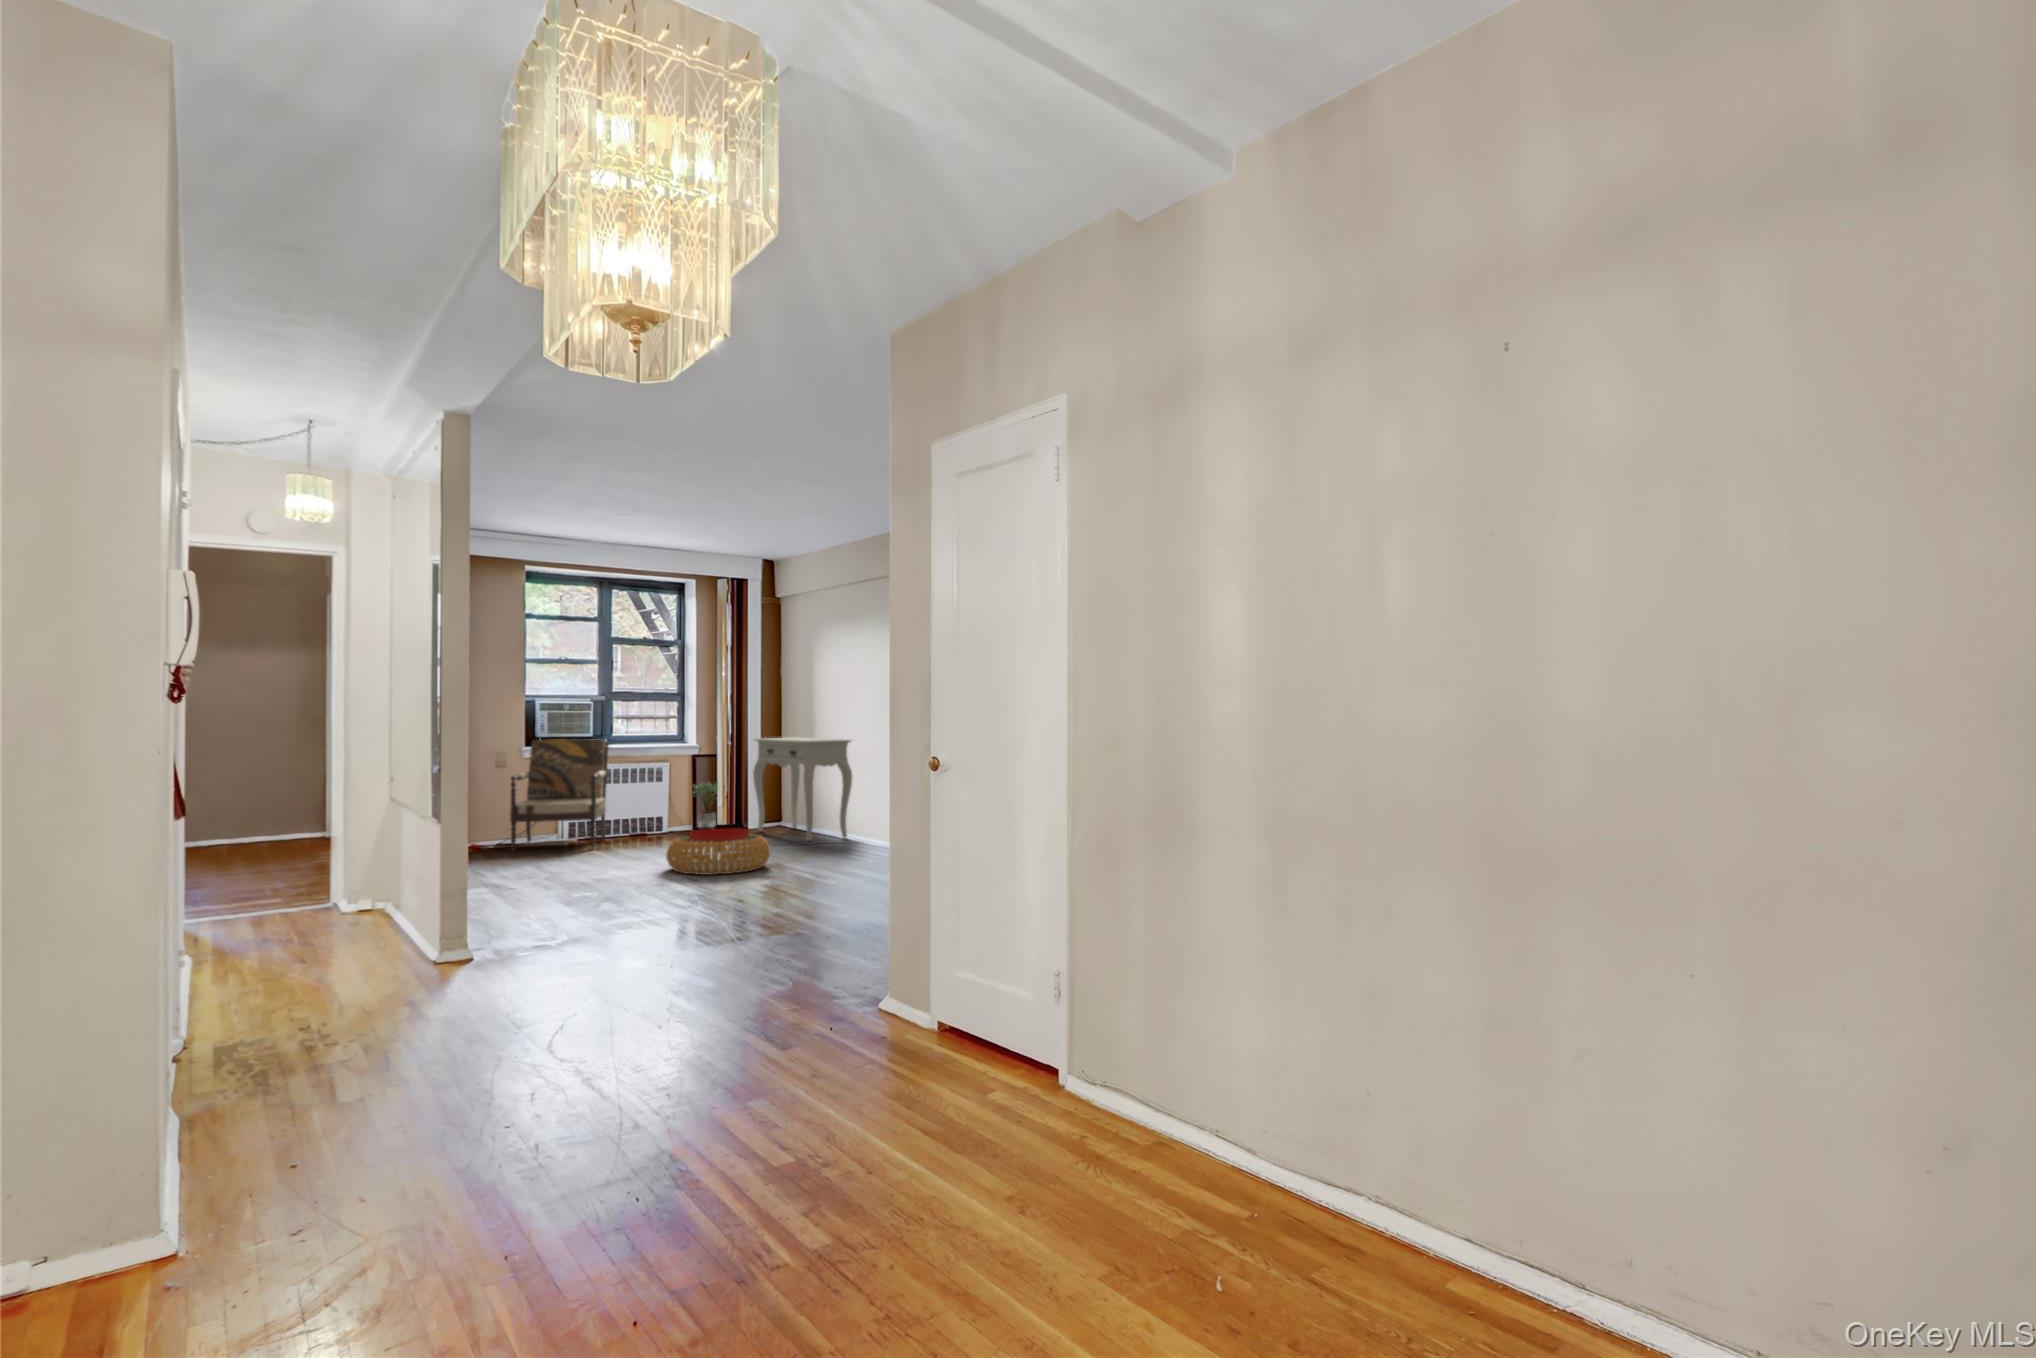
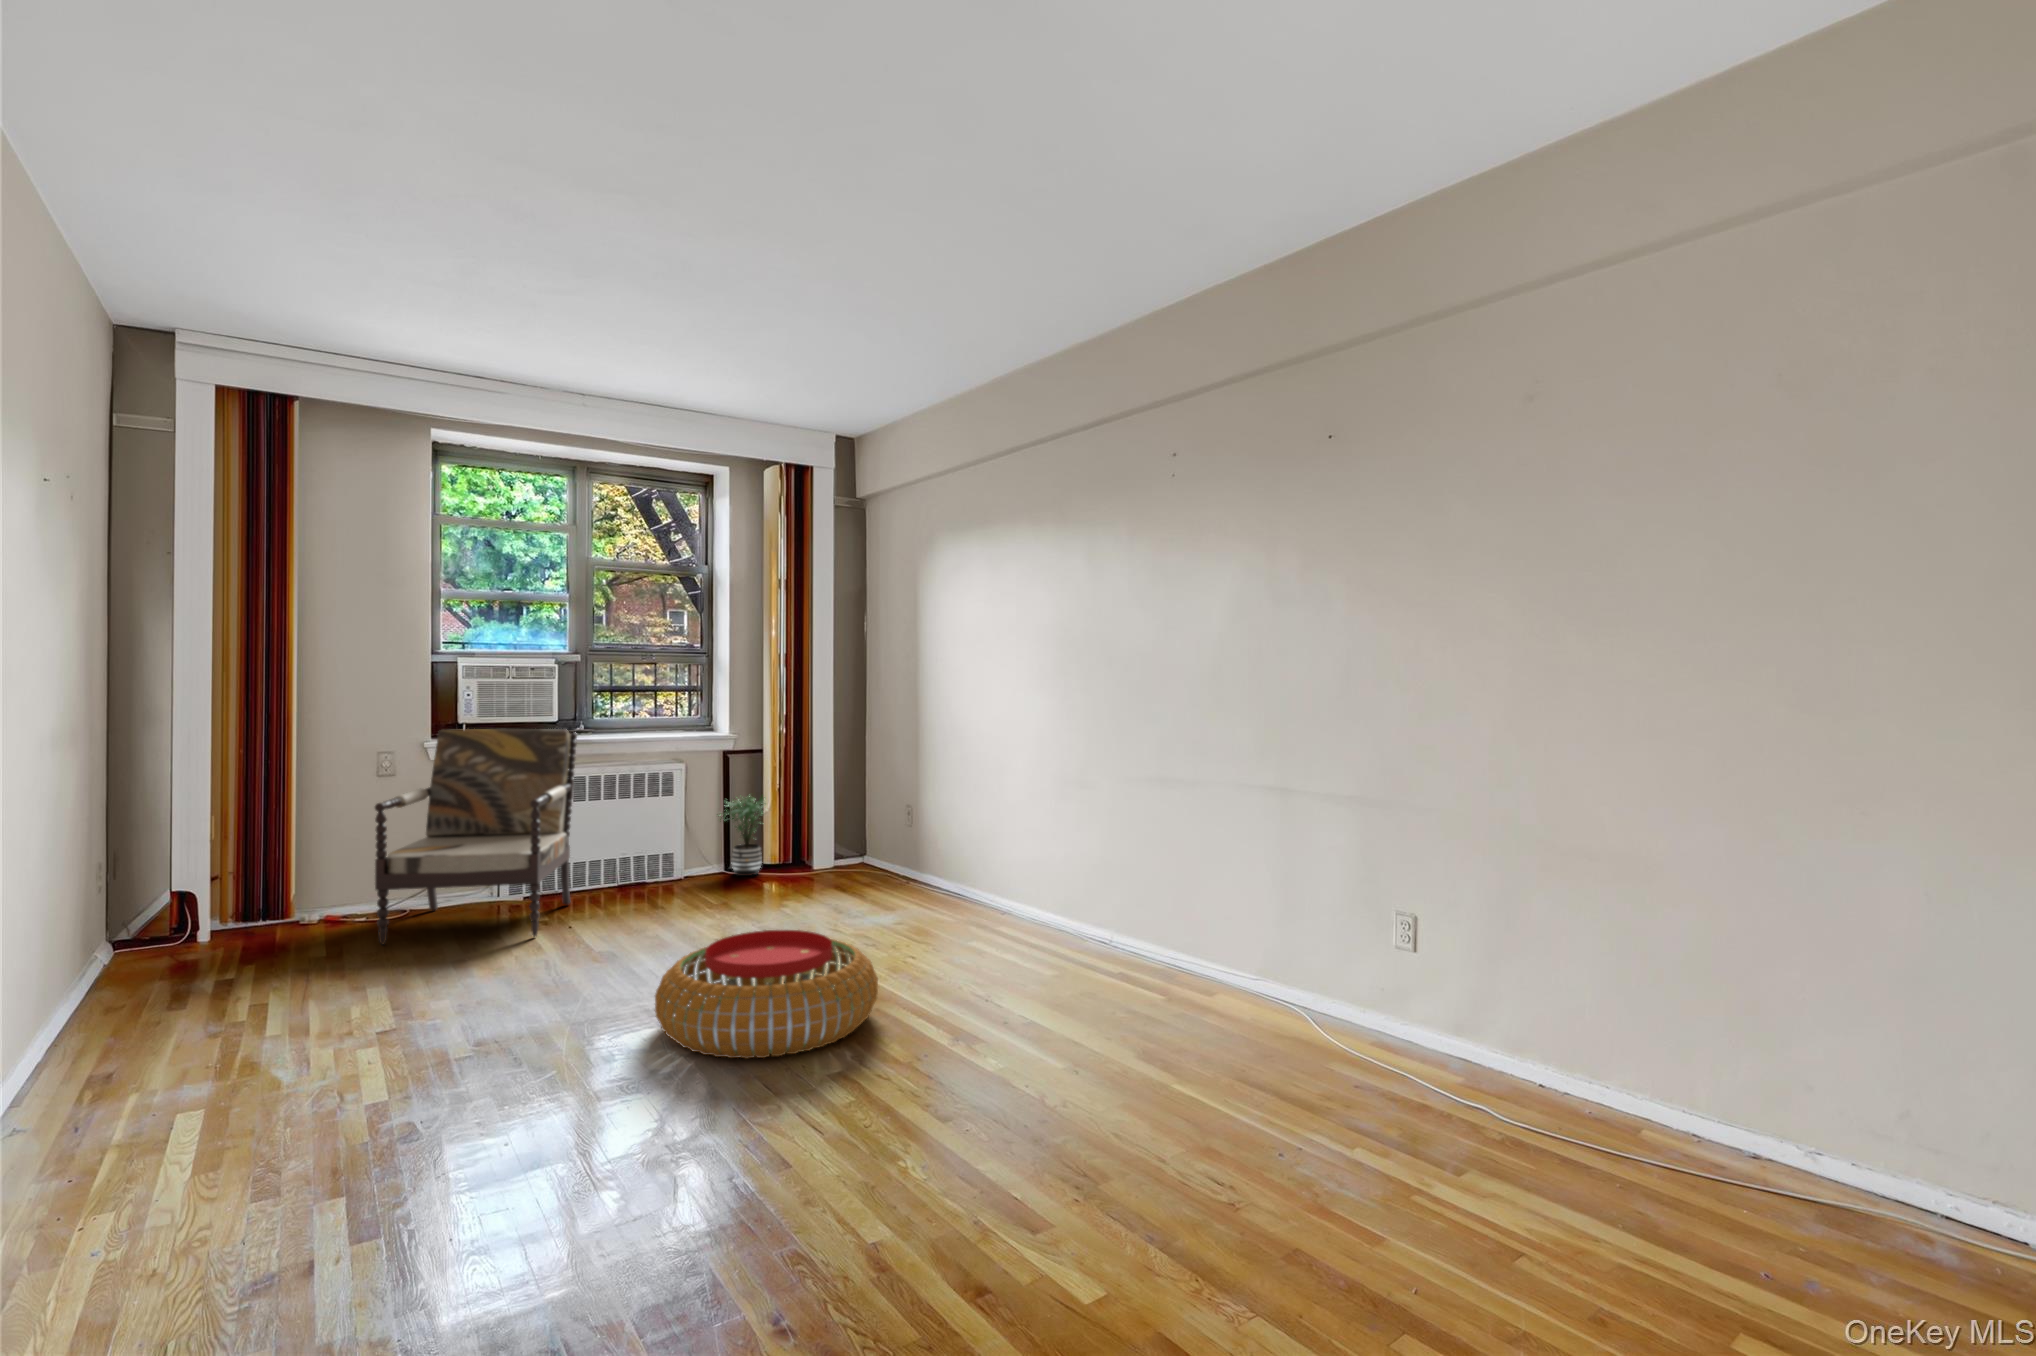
console table: present [753,738,852,841] -> none [823,724,997,913]

